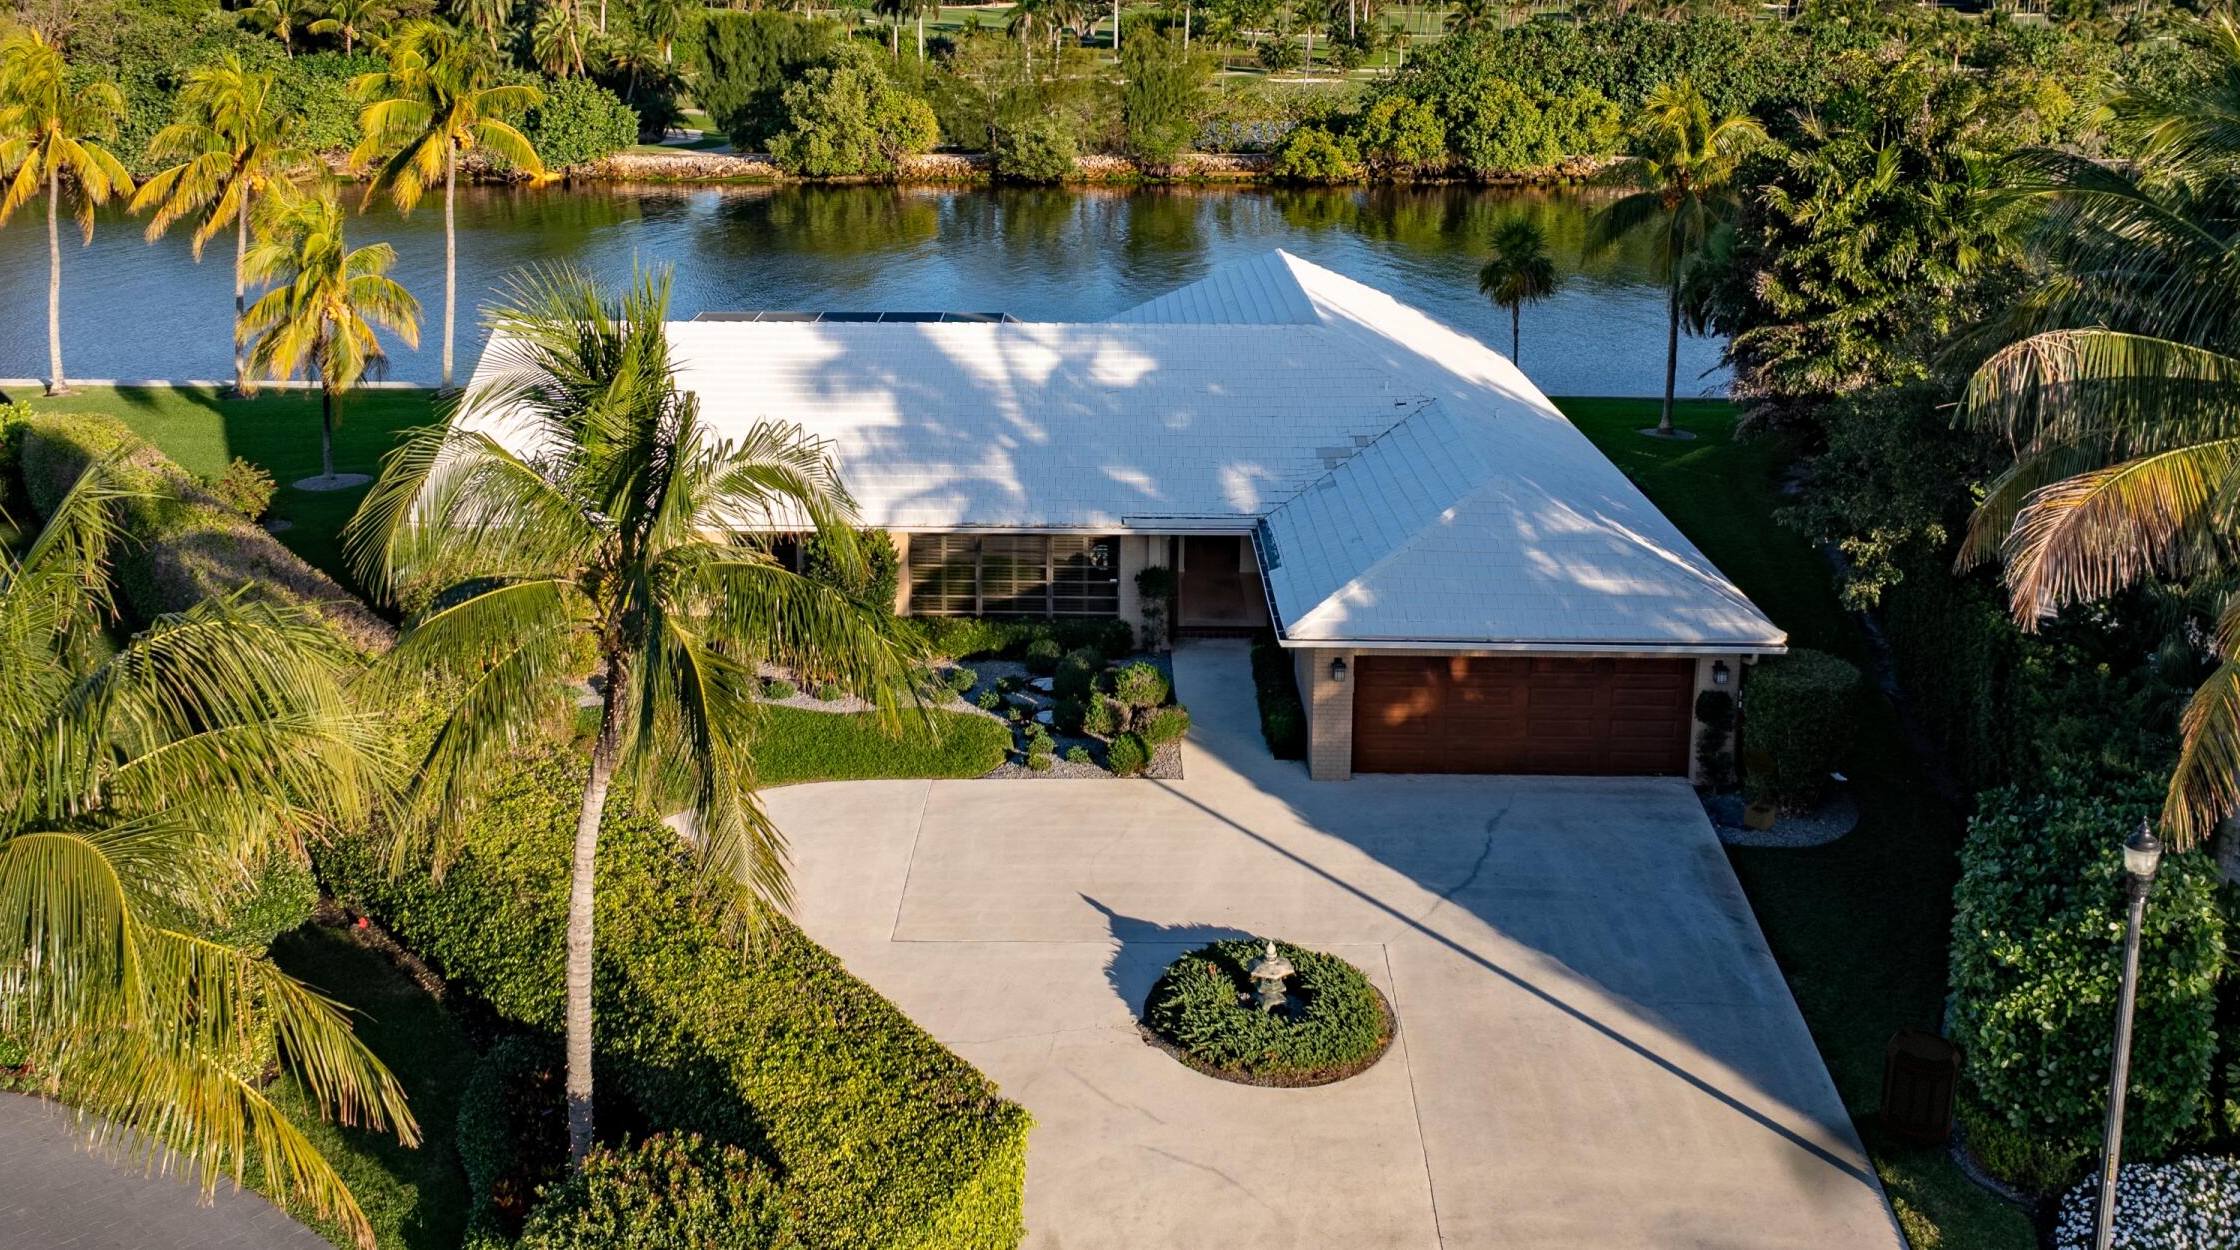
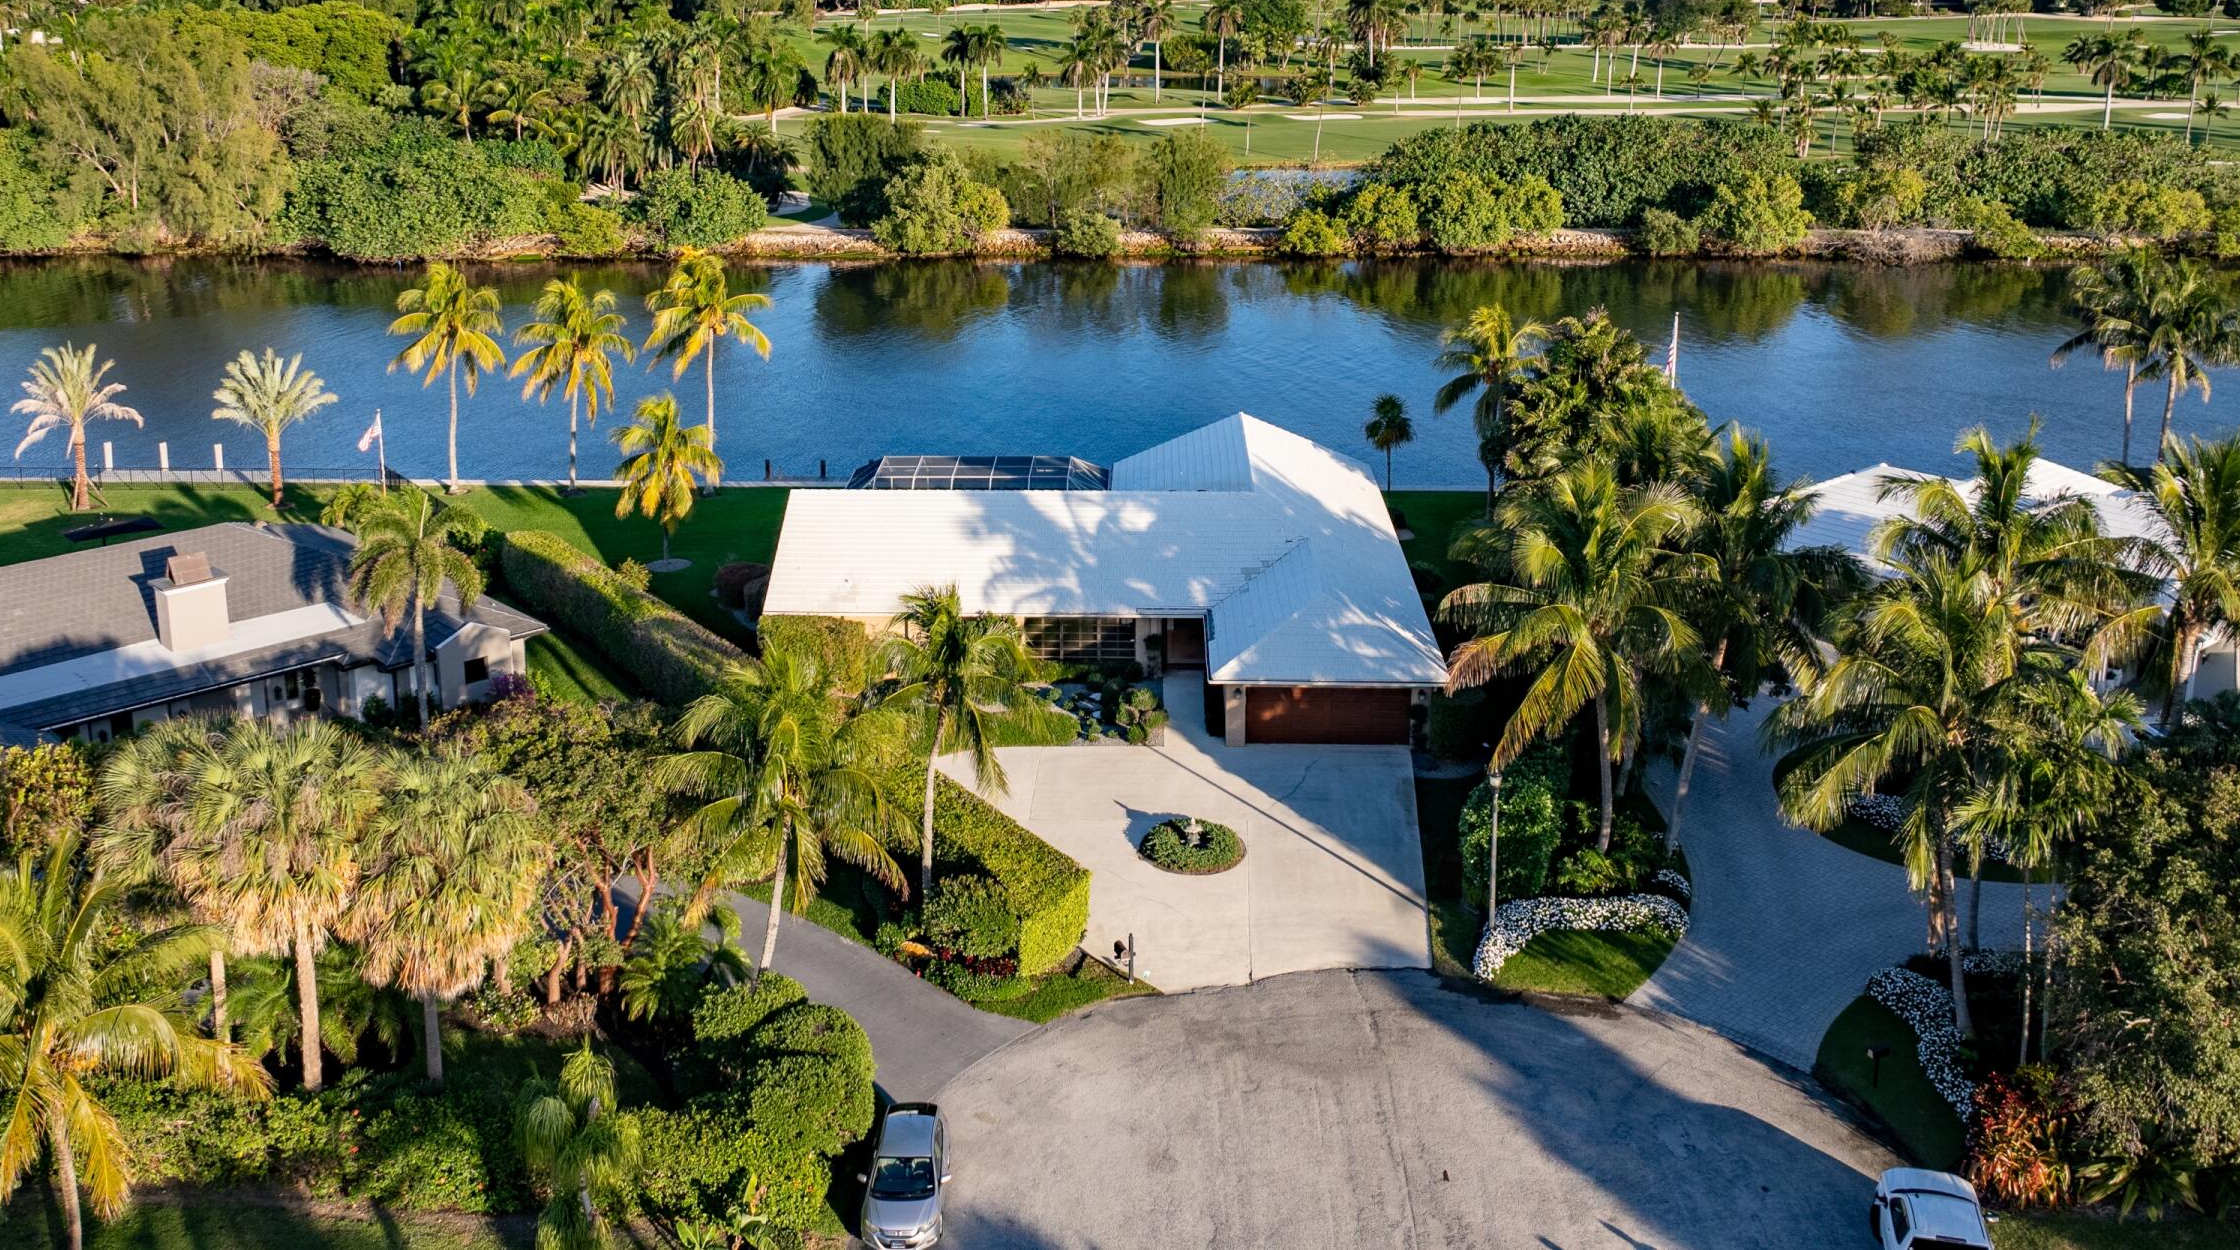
potted tree: present [1743,748,1775,831] -> none [1428,734,1444,773]

